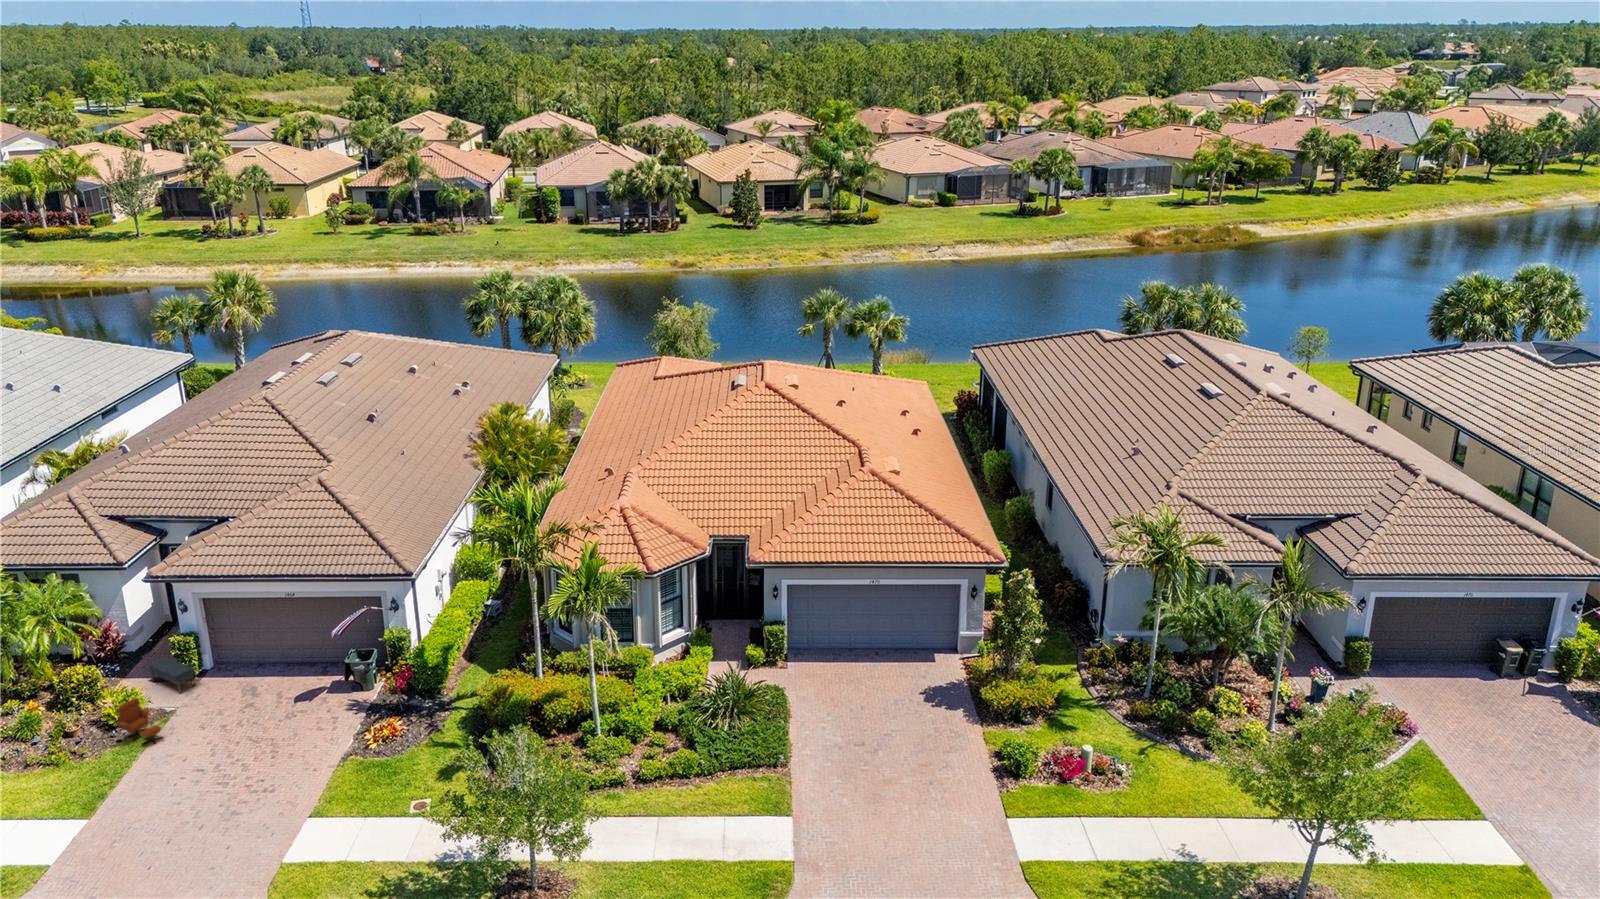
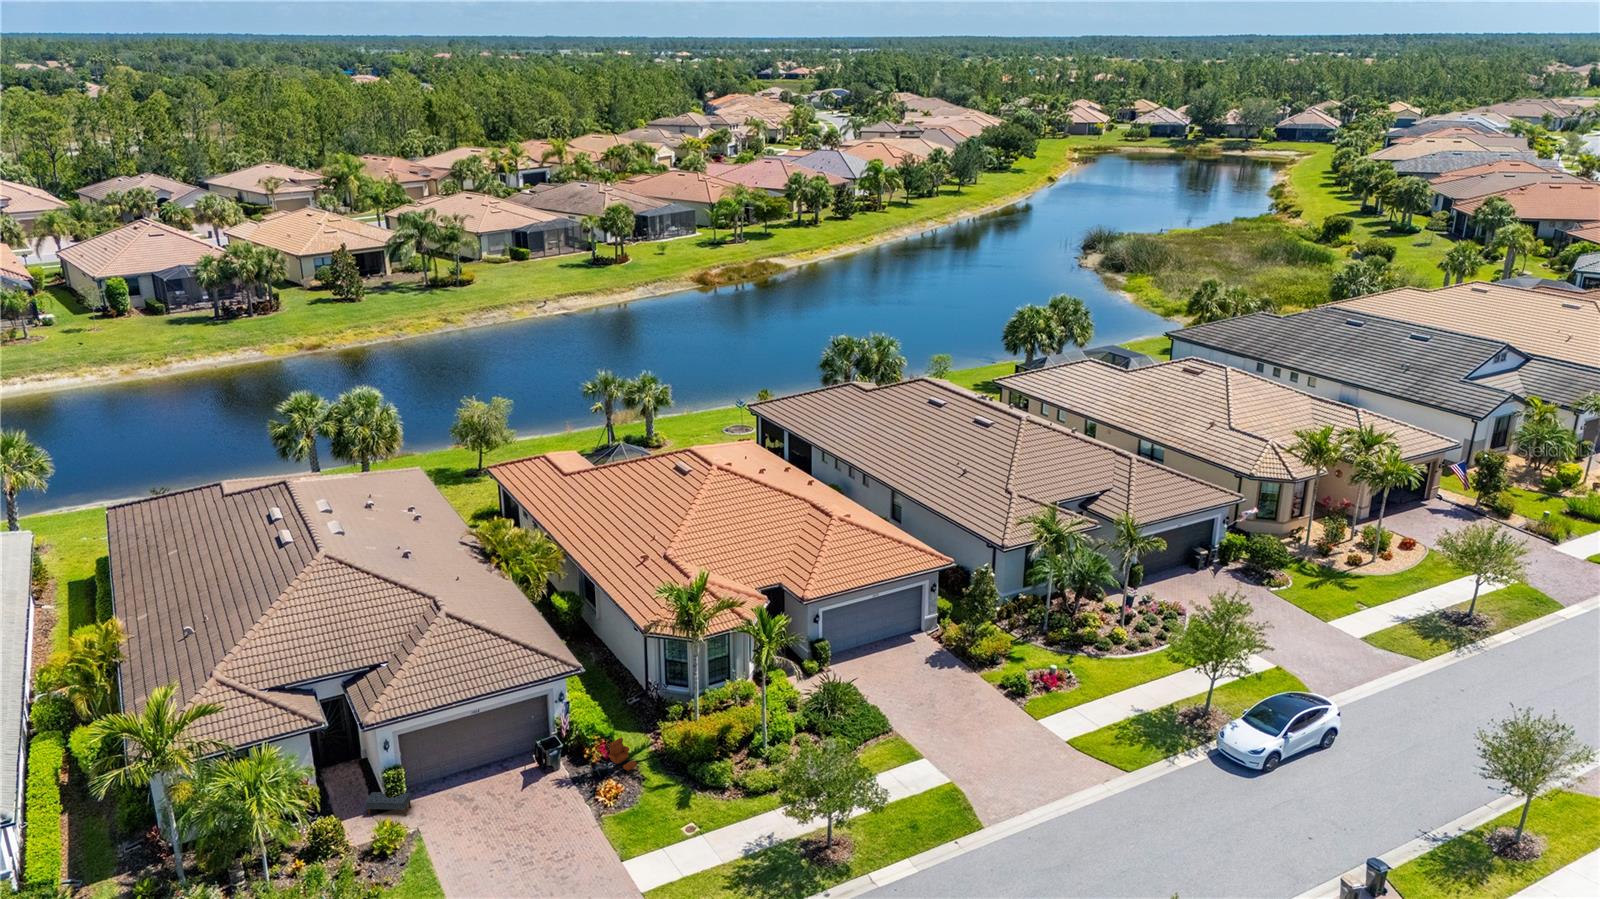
lounge chair: present [118,698,161,744] -> present [609,738,638,775]

